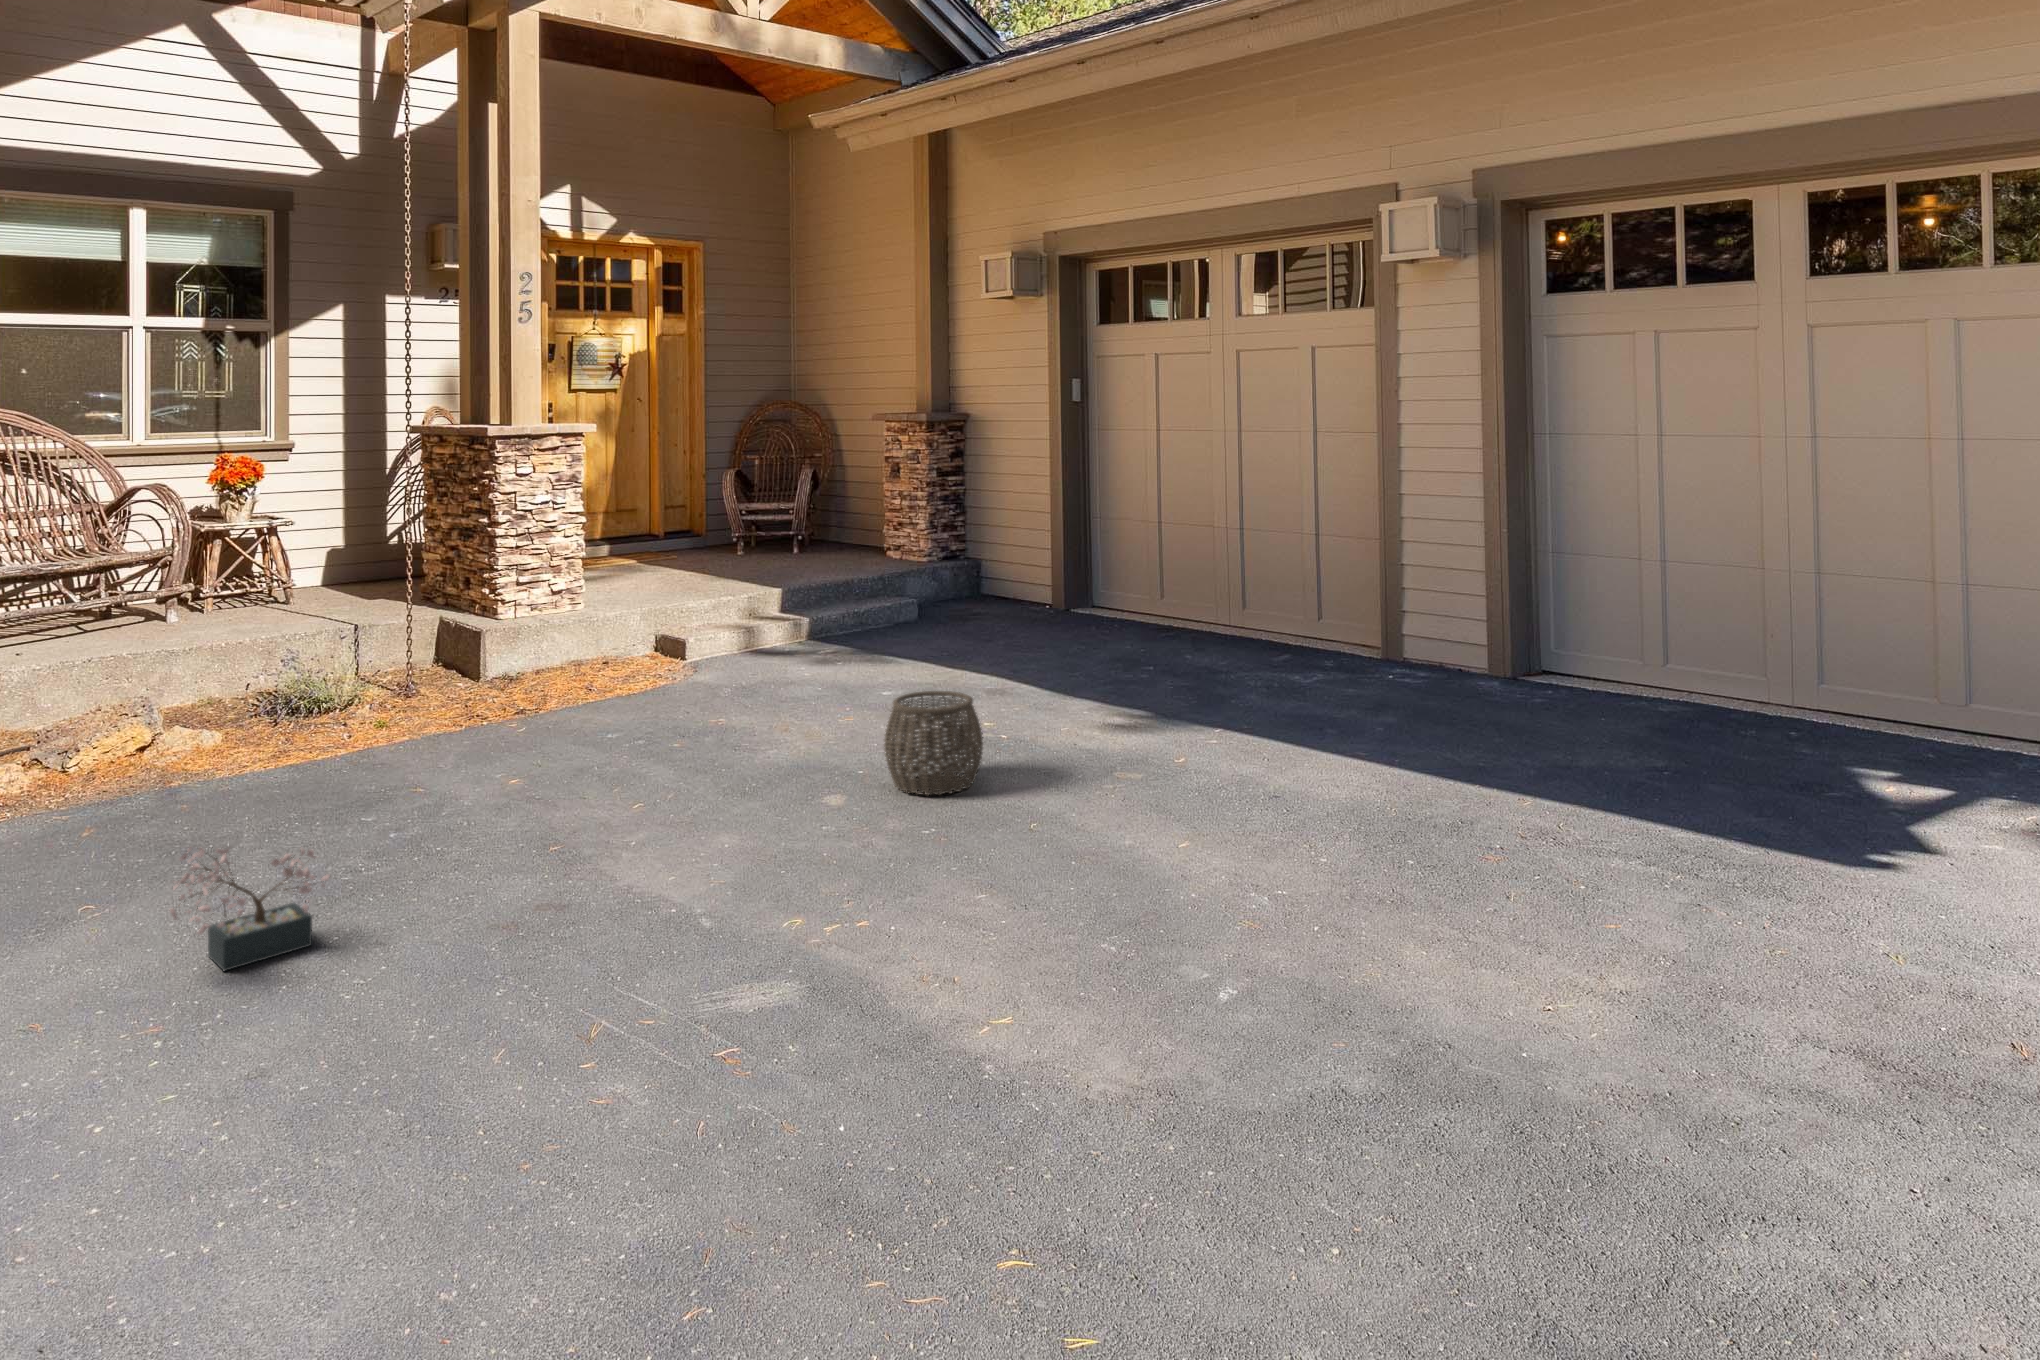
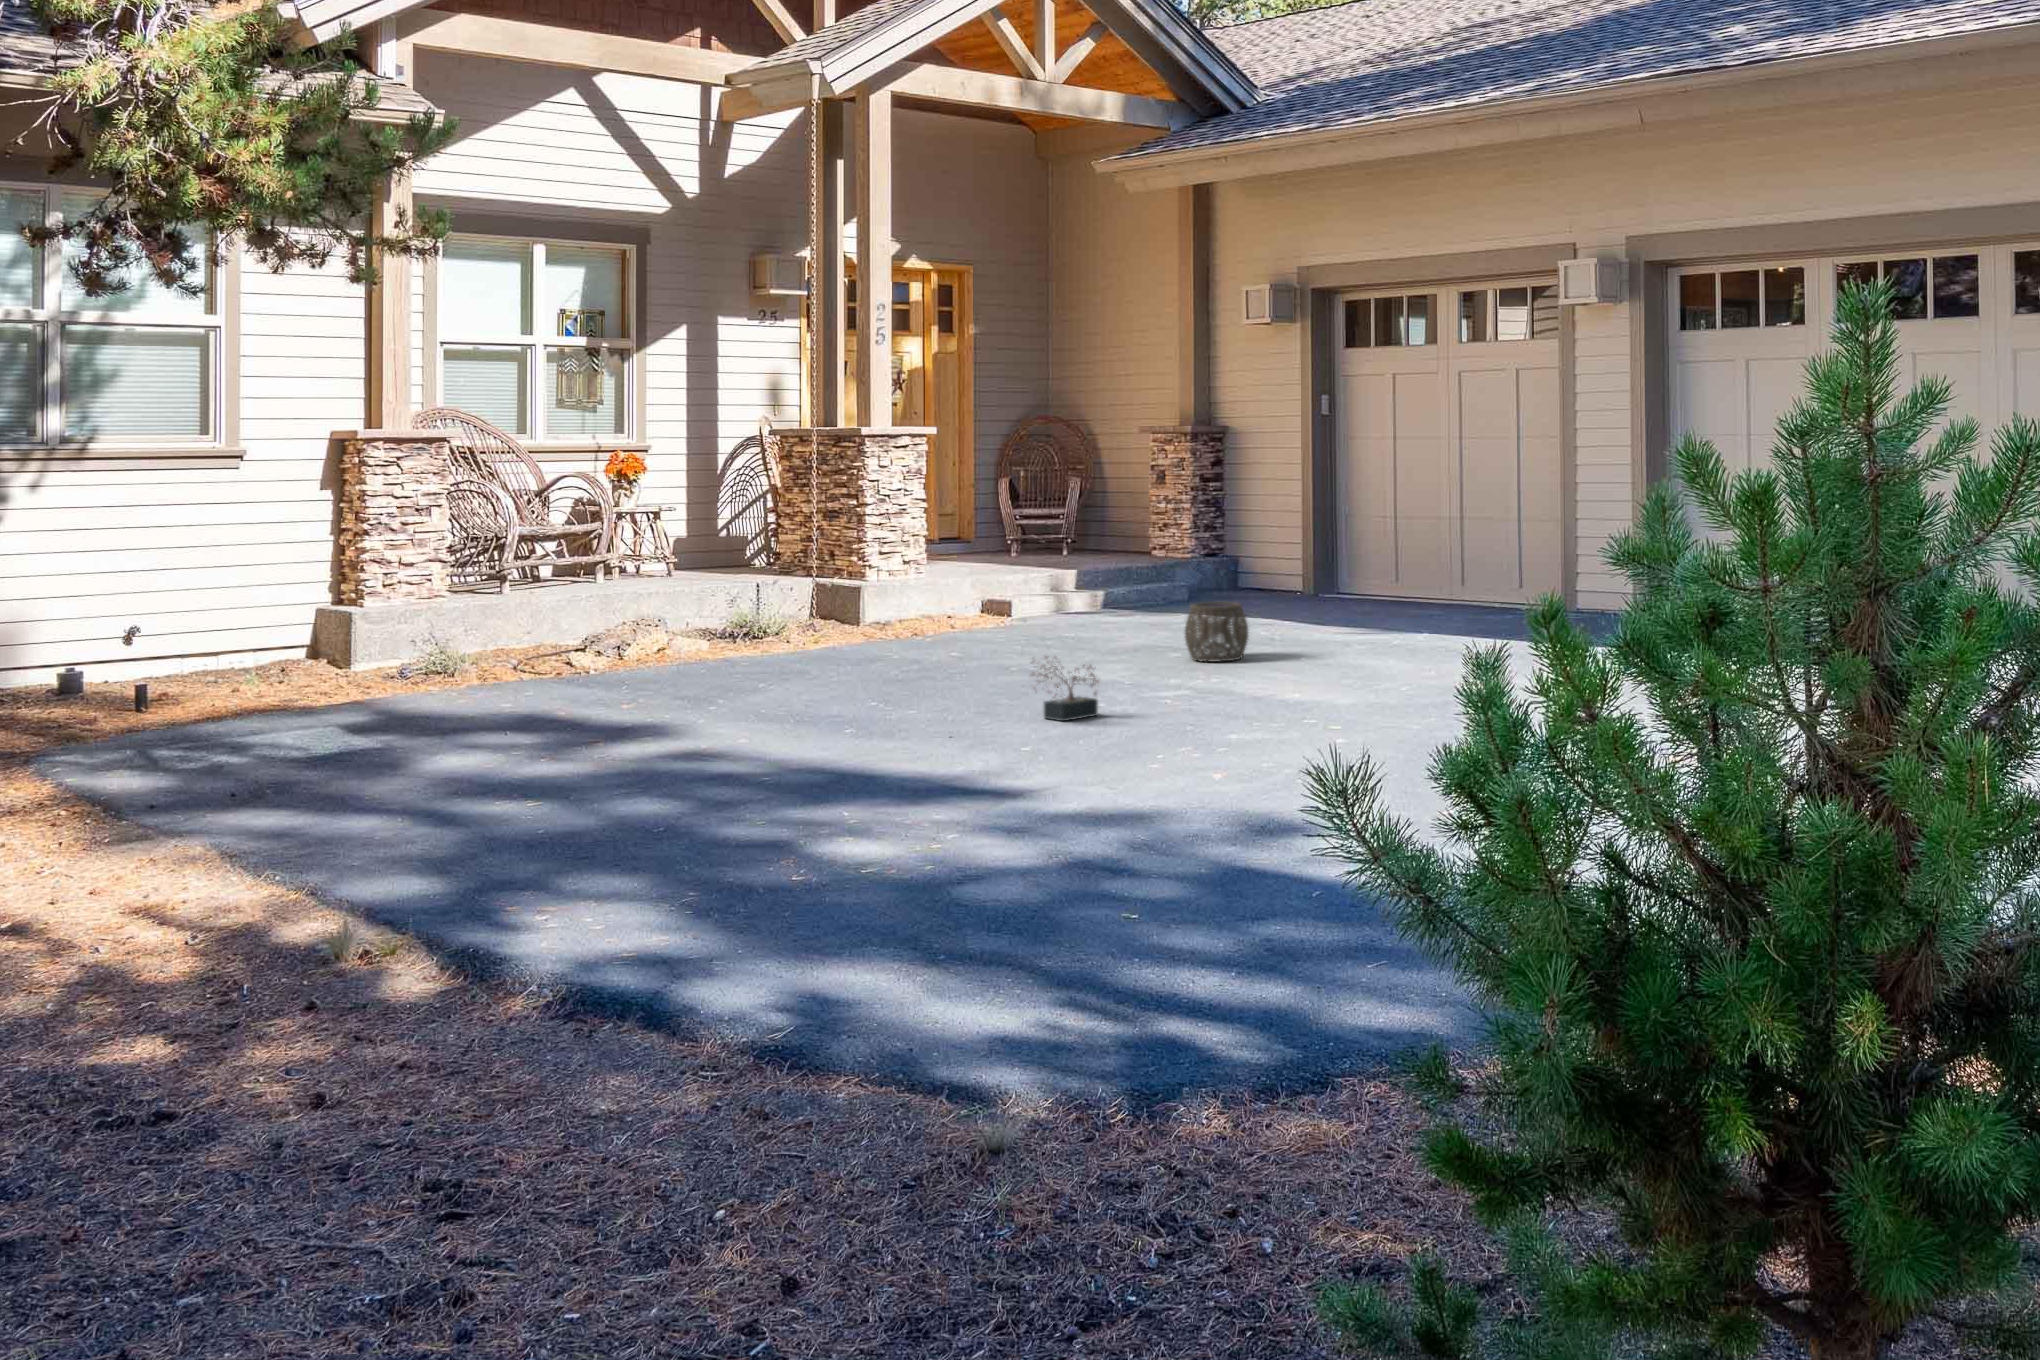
decorative plant: present [170,847,329,971] -> present [1031,656,1099,721]

